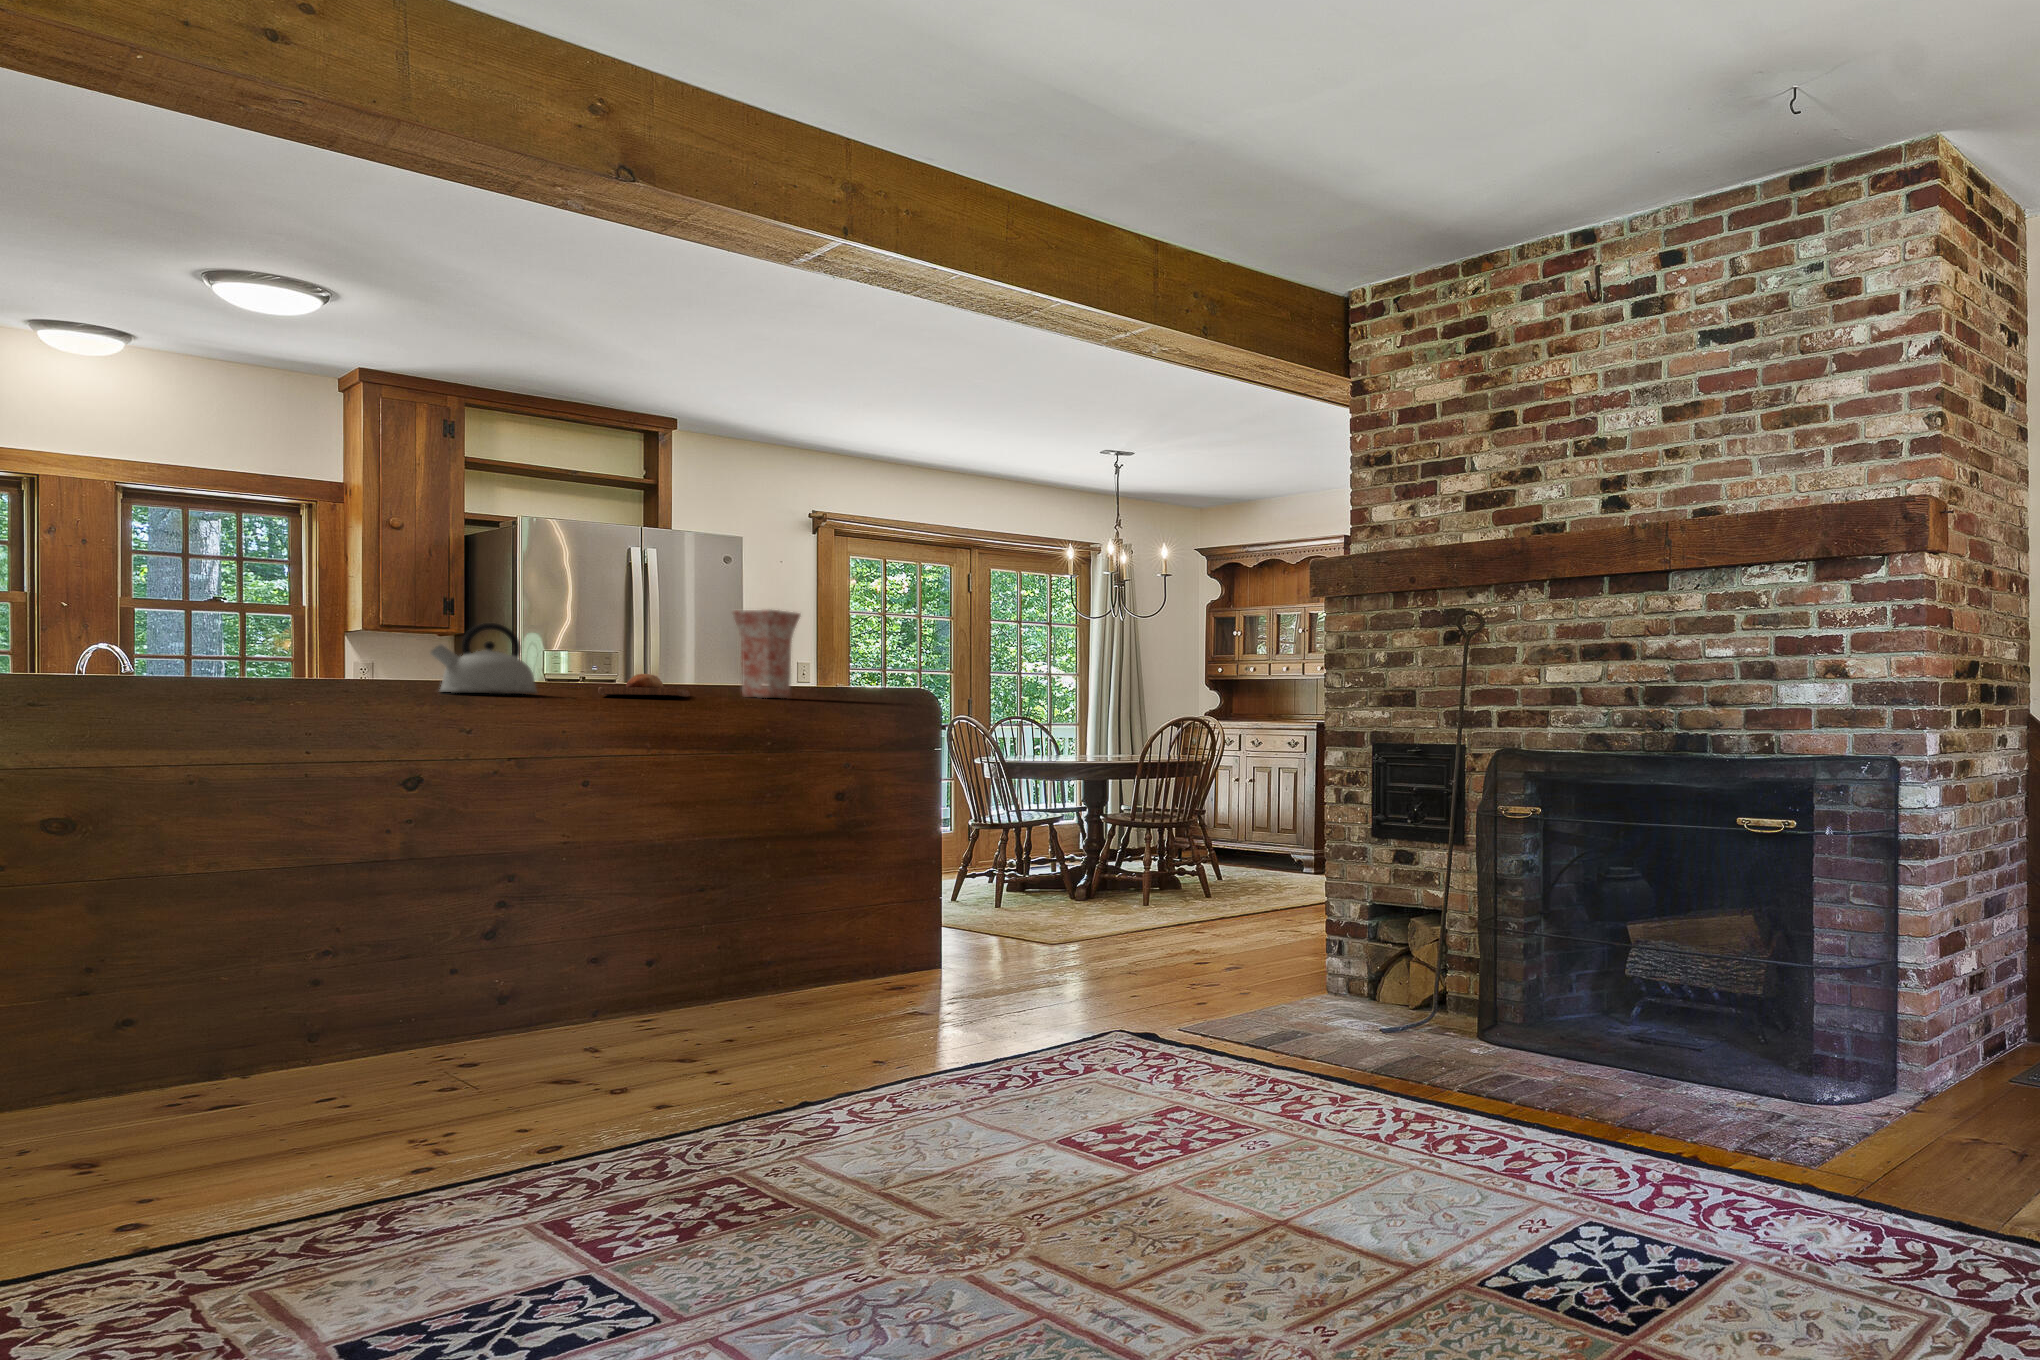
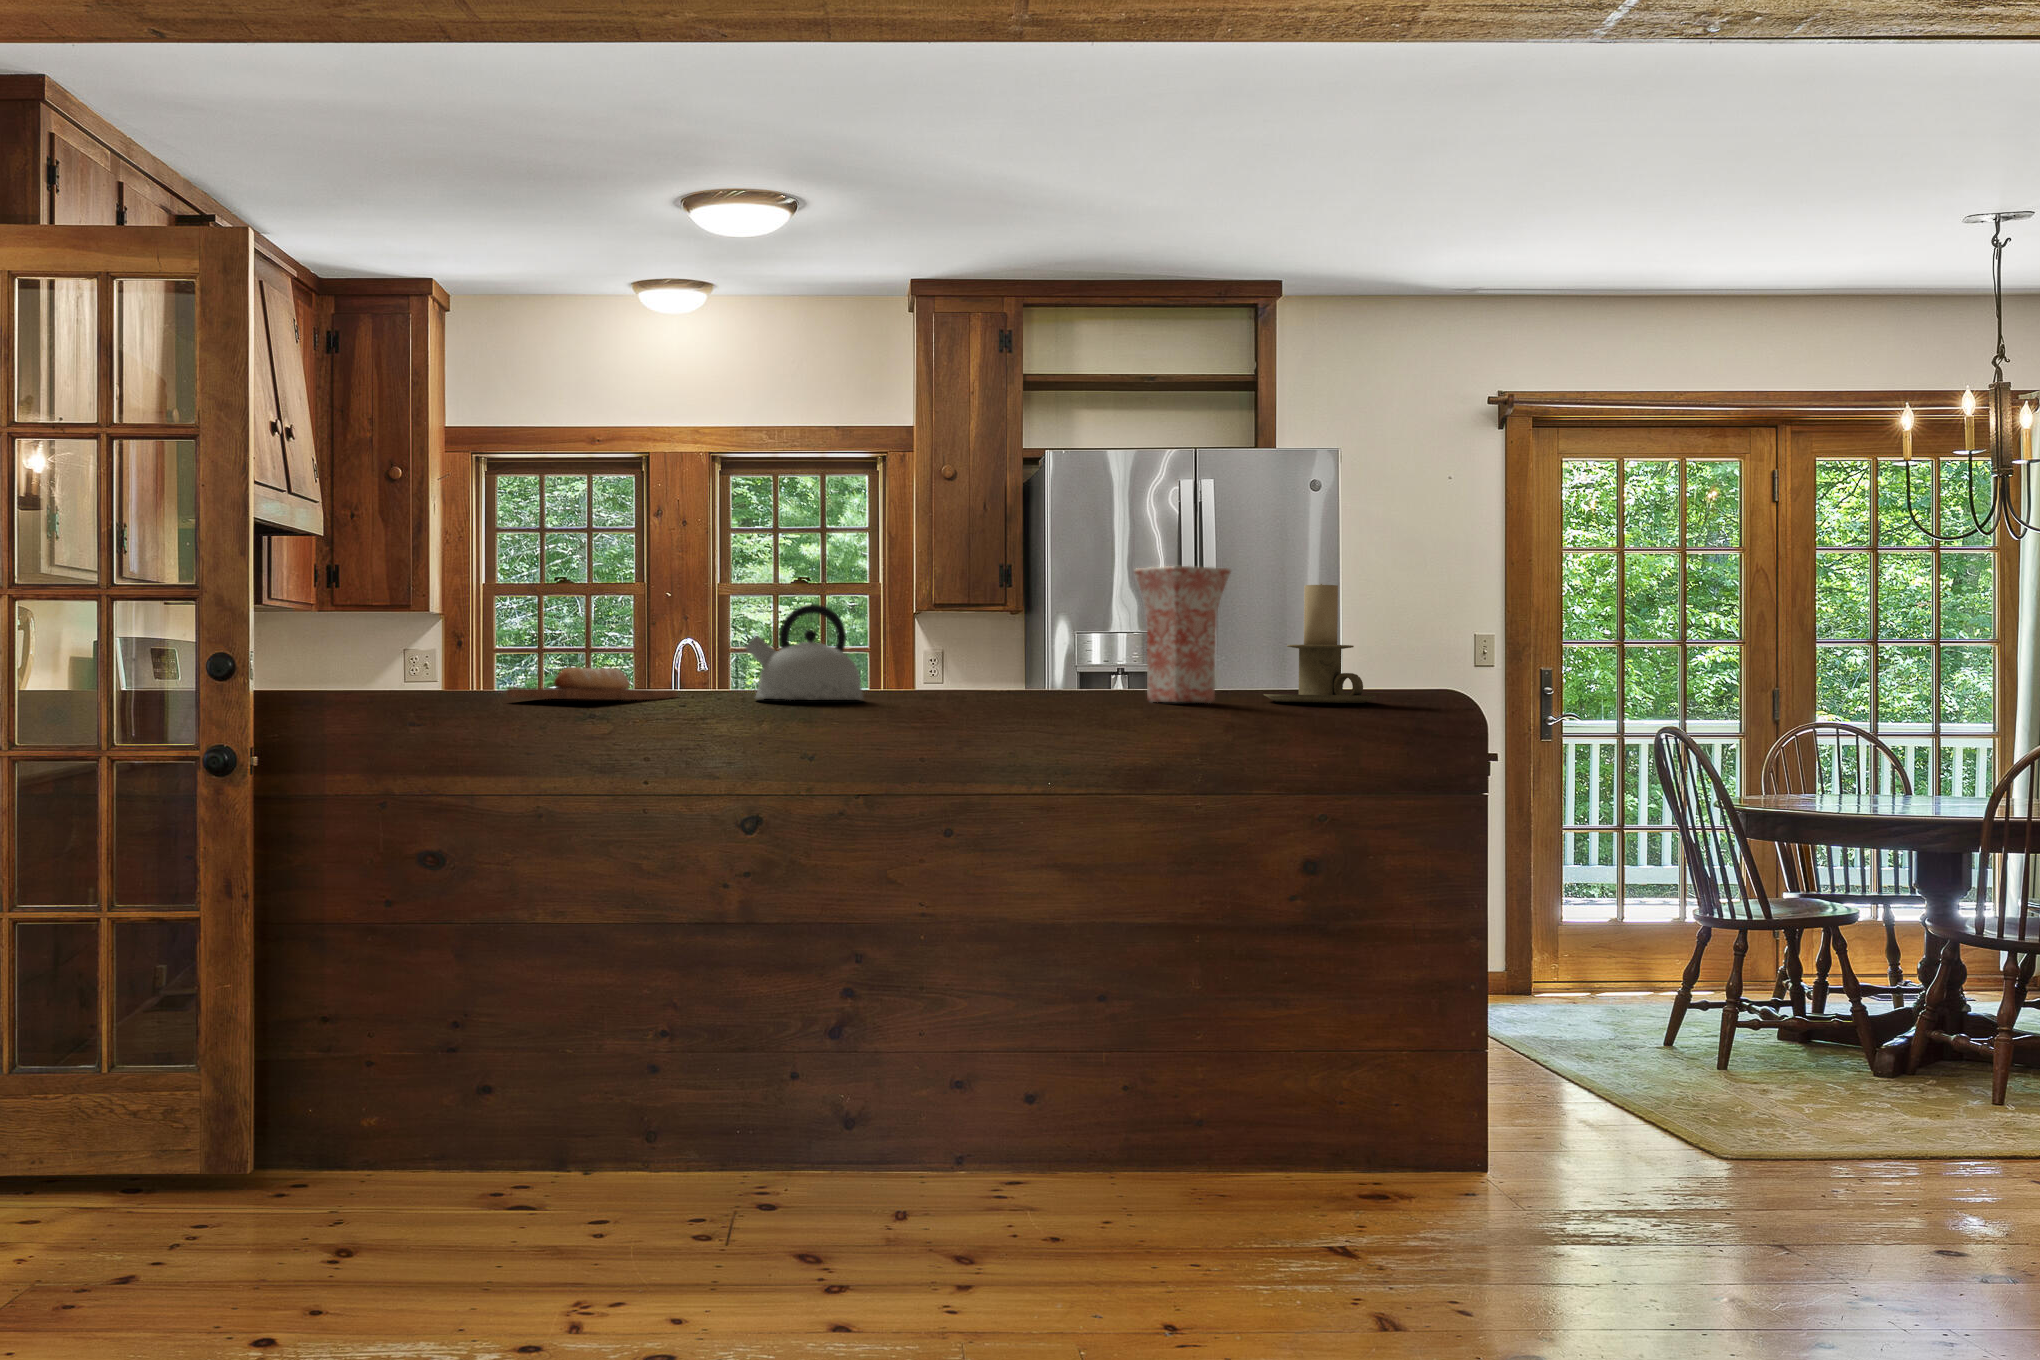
candle holder: none [813,626,889,699] -> present [1264,584,1376,703]
bread loaf: present [598,674,689,697] -> present [506,667,678,700]

